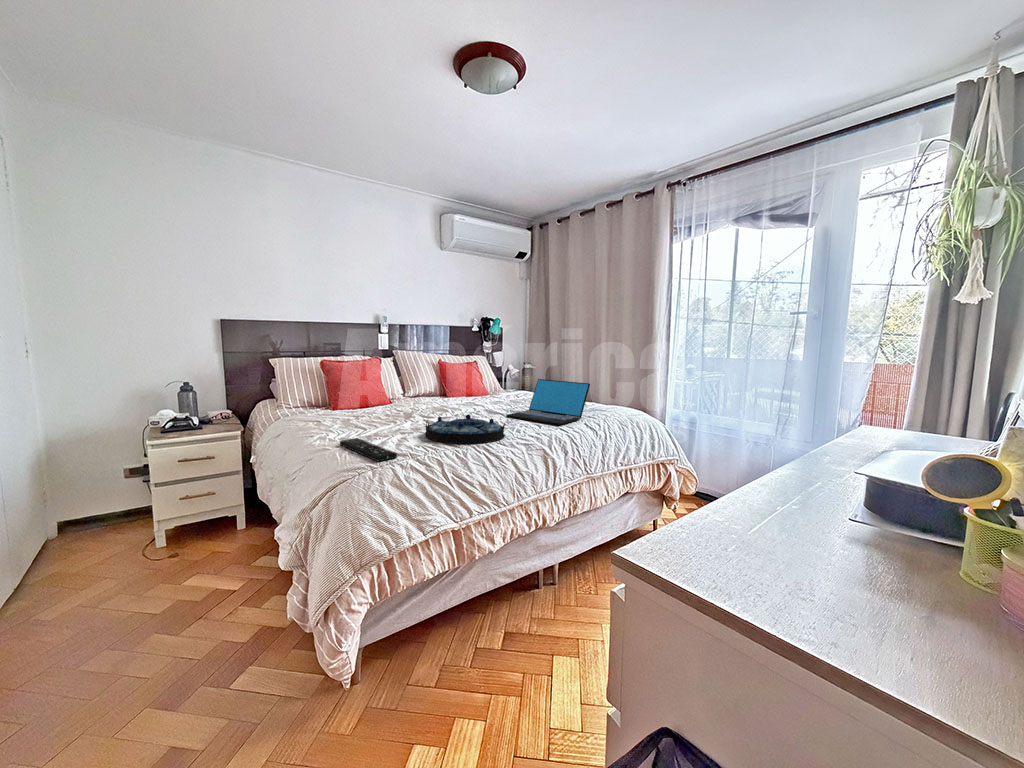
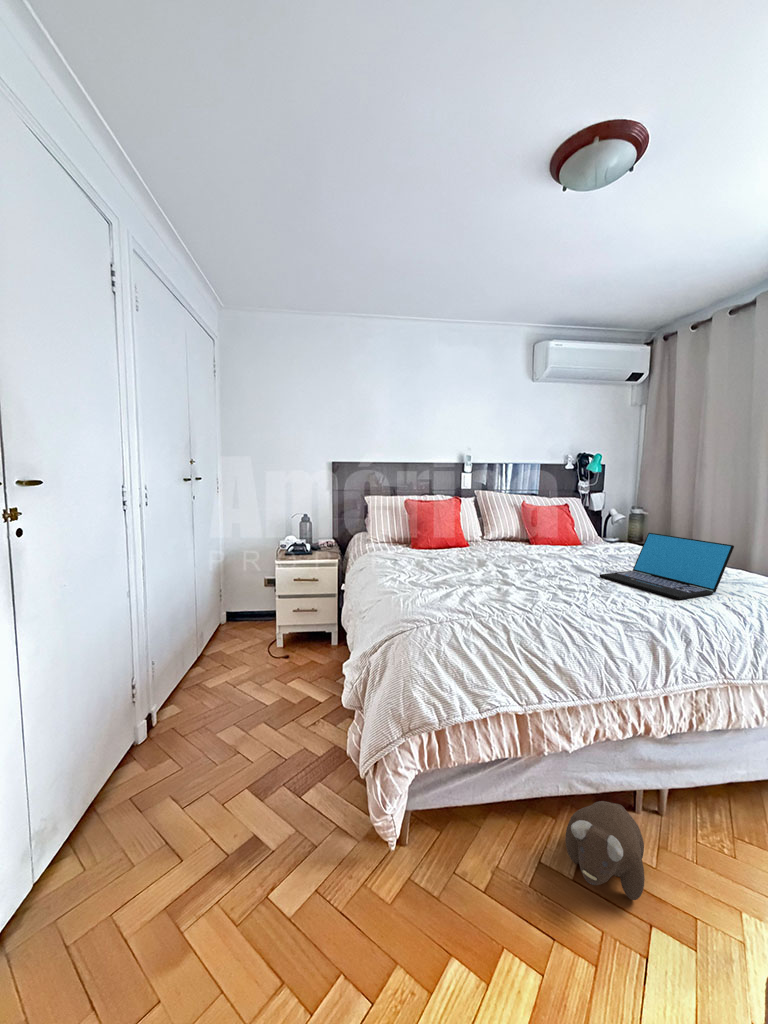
serving tray: present [425,414,506,444] -> none [495,571,596,610]
remote control: present [340,438,397,461] -> none [408,584,460,616]
plush toy: none [495,582,548,645] -> present [565,801,645,900]

